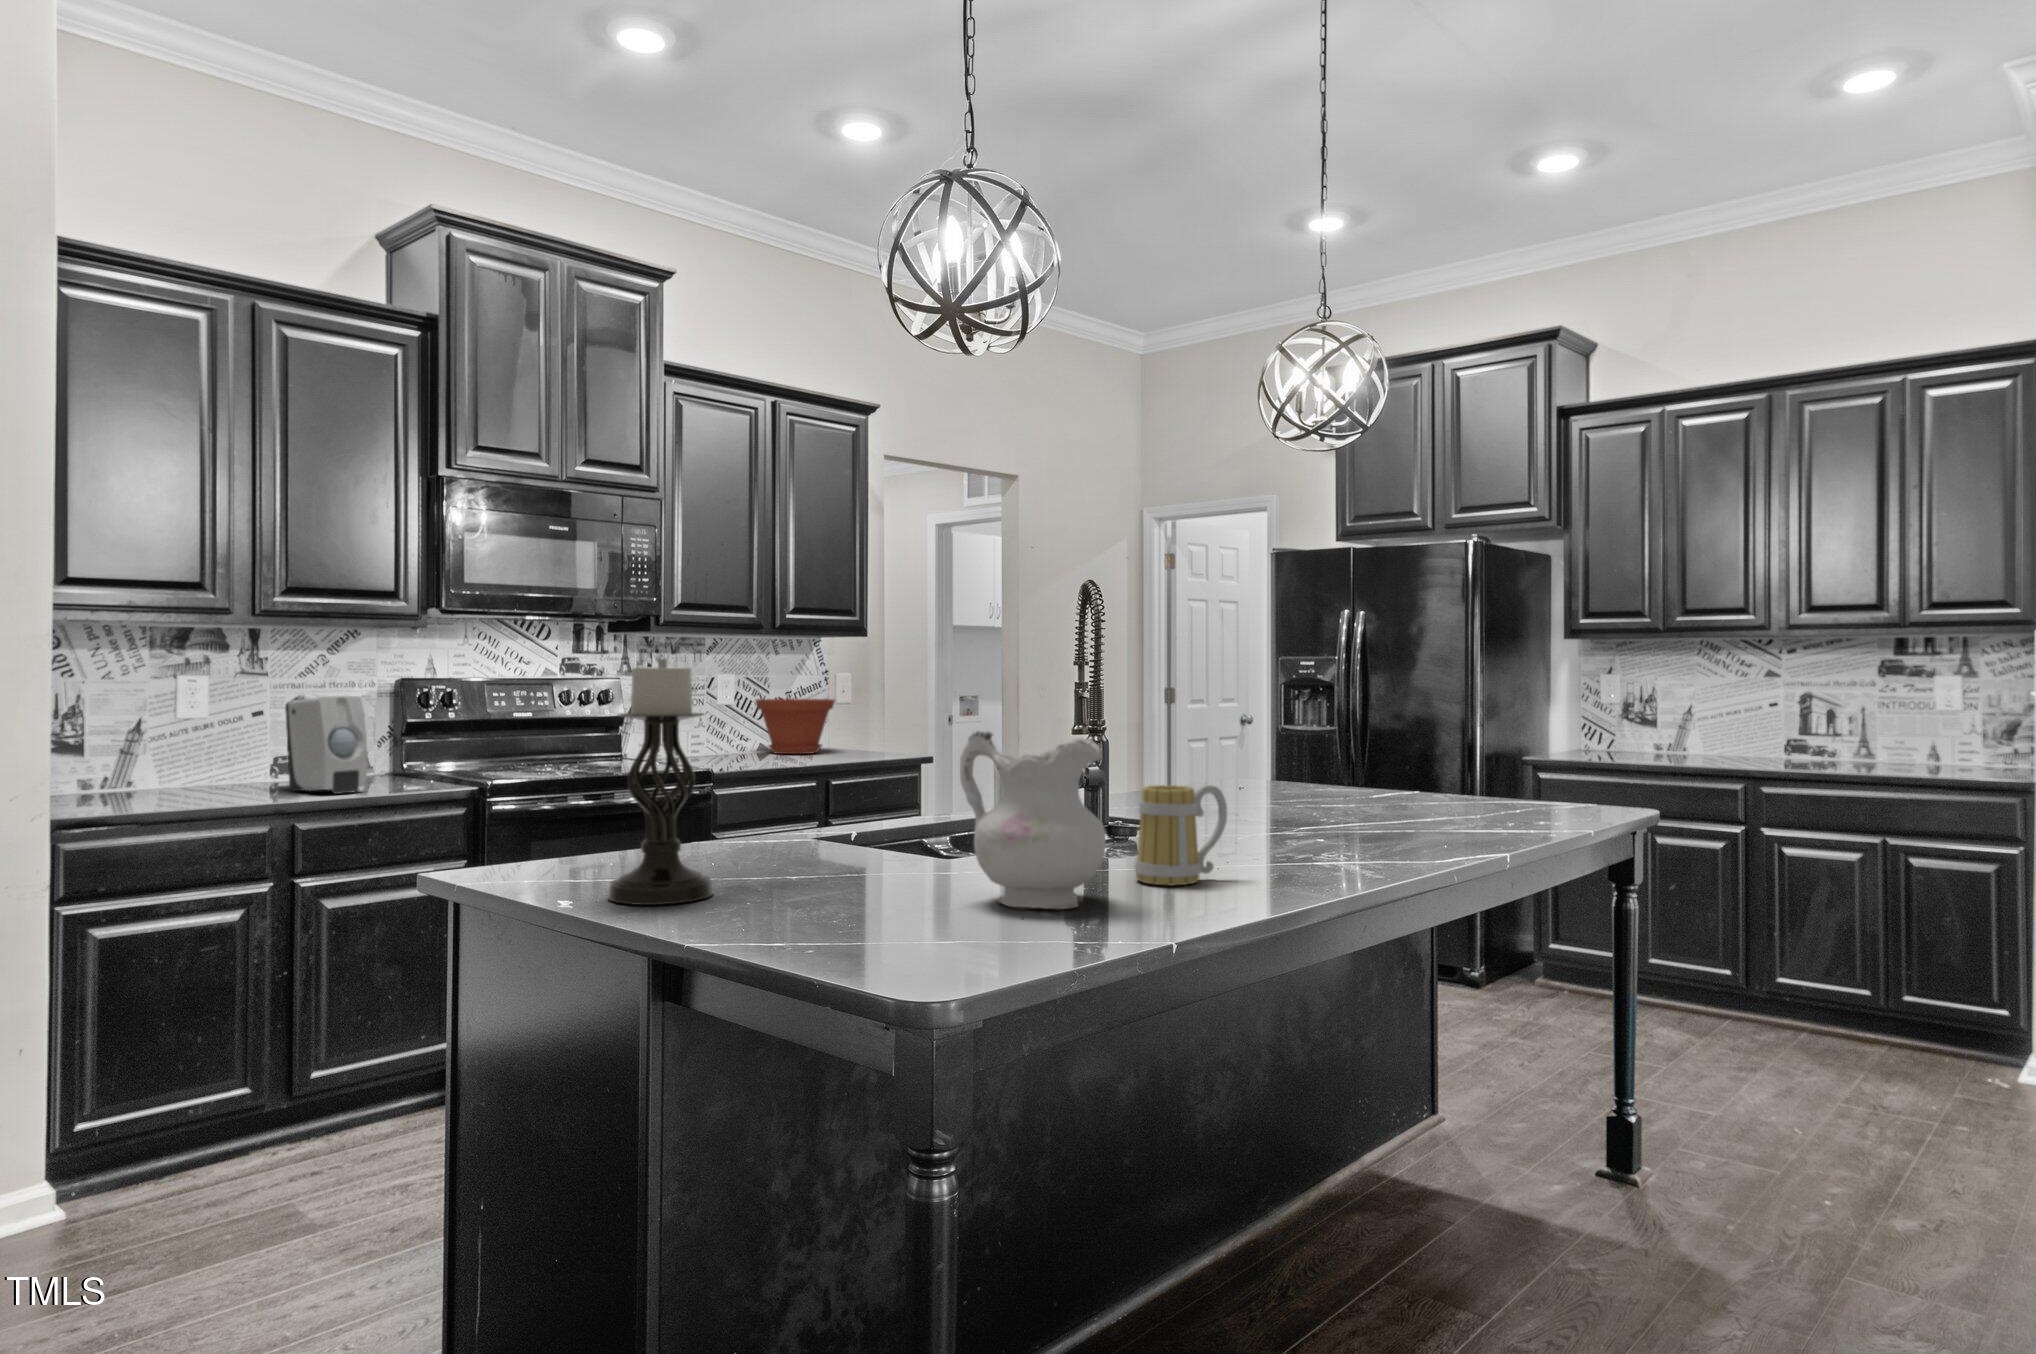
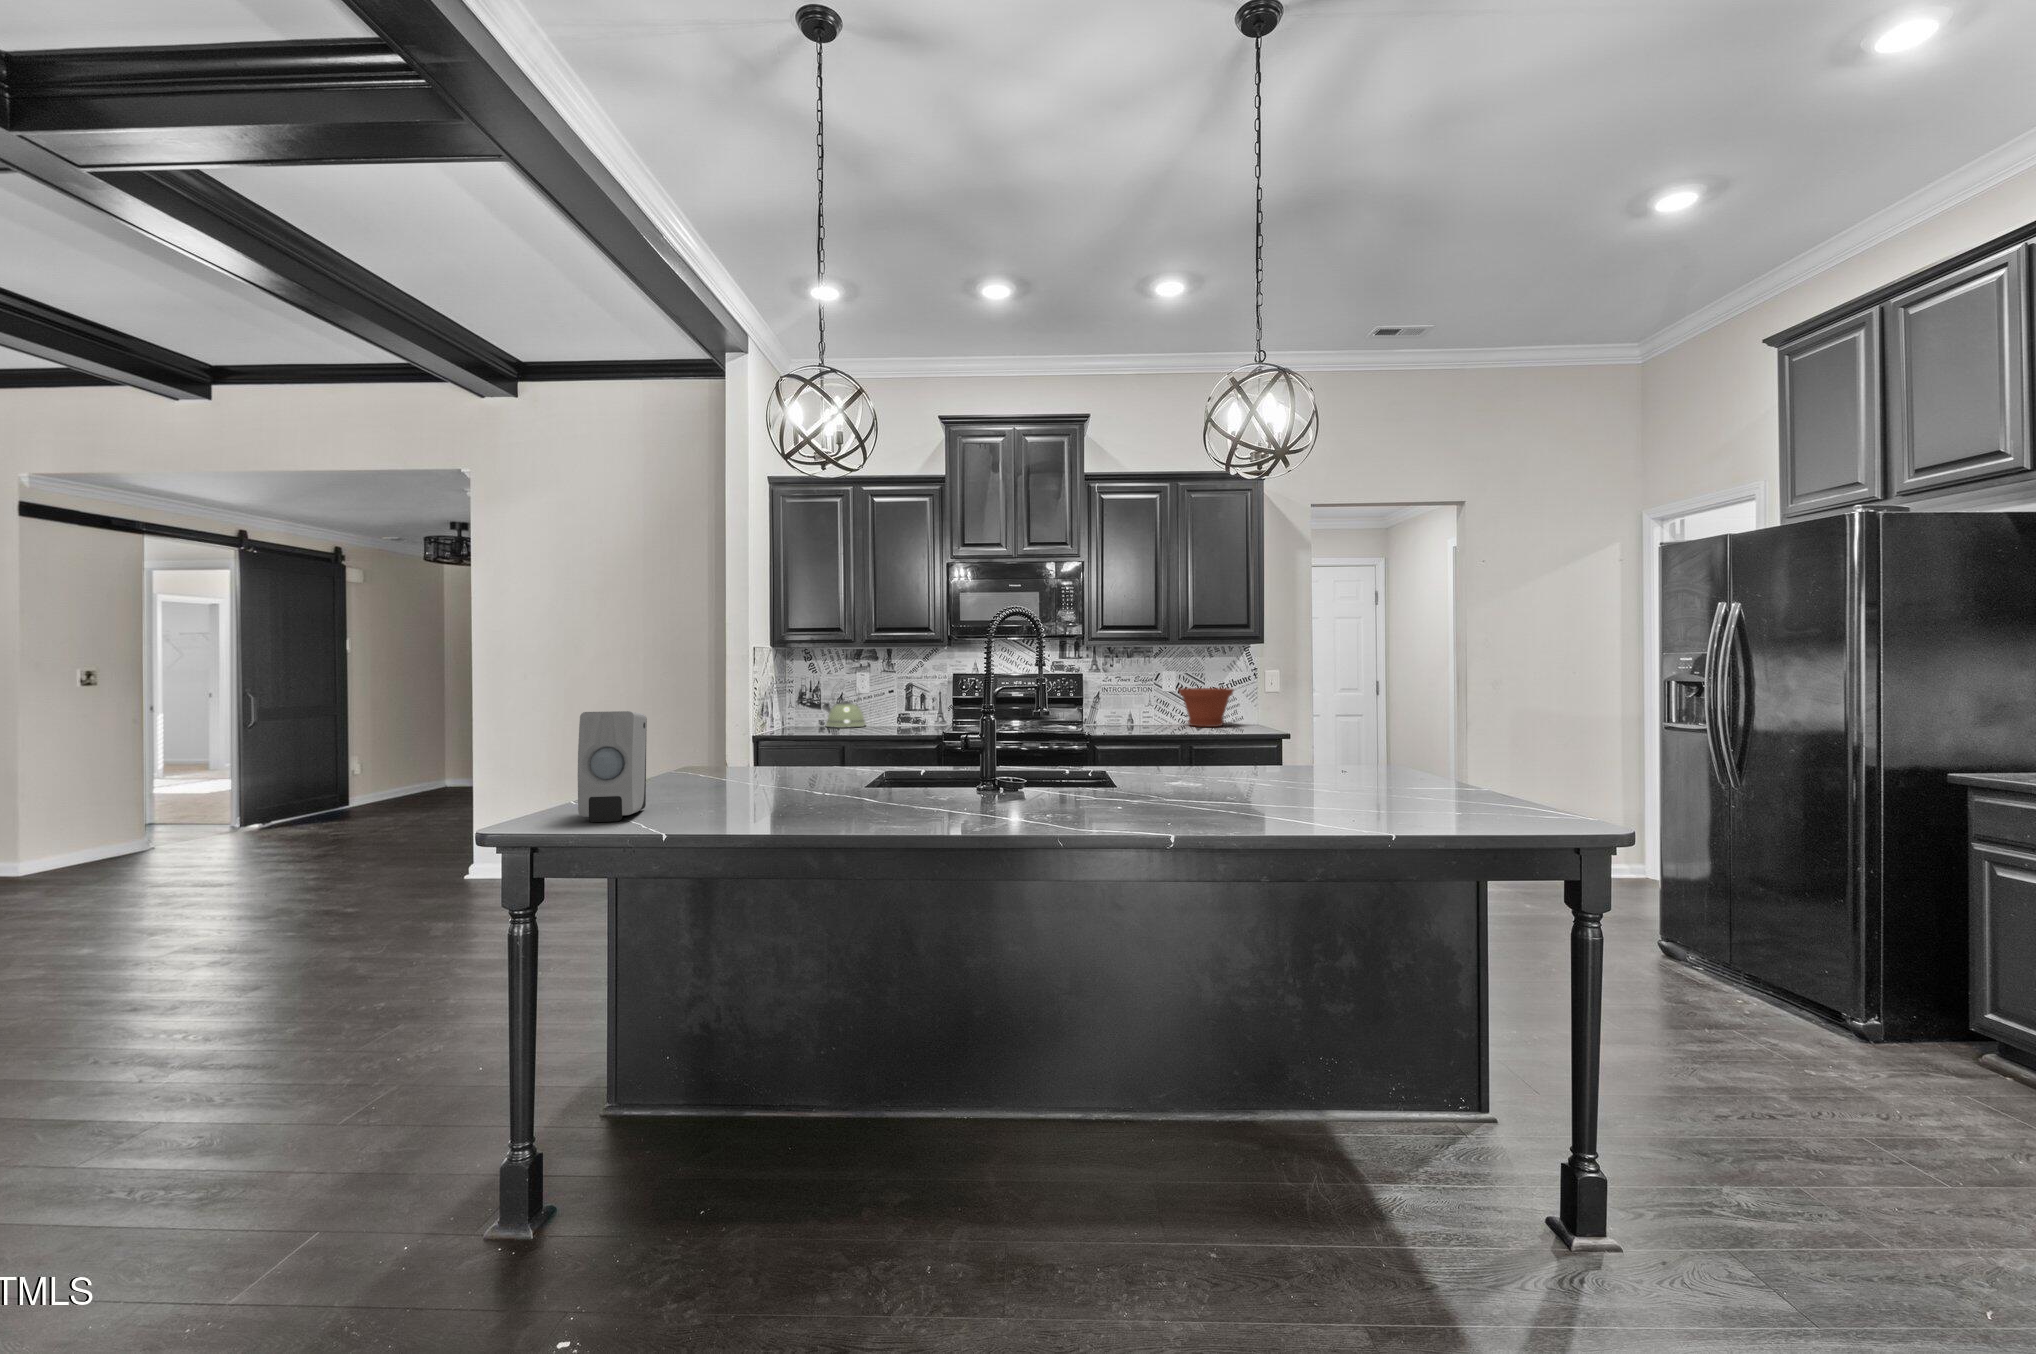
candle holder: present [608,659,713,905] -> none [667,666,722,789]
kettle: none [129,692,241,791] -> present [822,681,866,728]
soap dispenser: present [285,696,367,794] -> present [578,711,647,822]
ceramic pitcher: present [960,731,1106,909] -> none [727,707,810,815]
mug: present [1135,785,1227,885] -> none [855,748,914,815]

